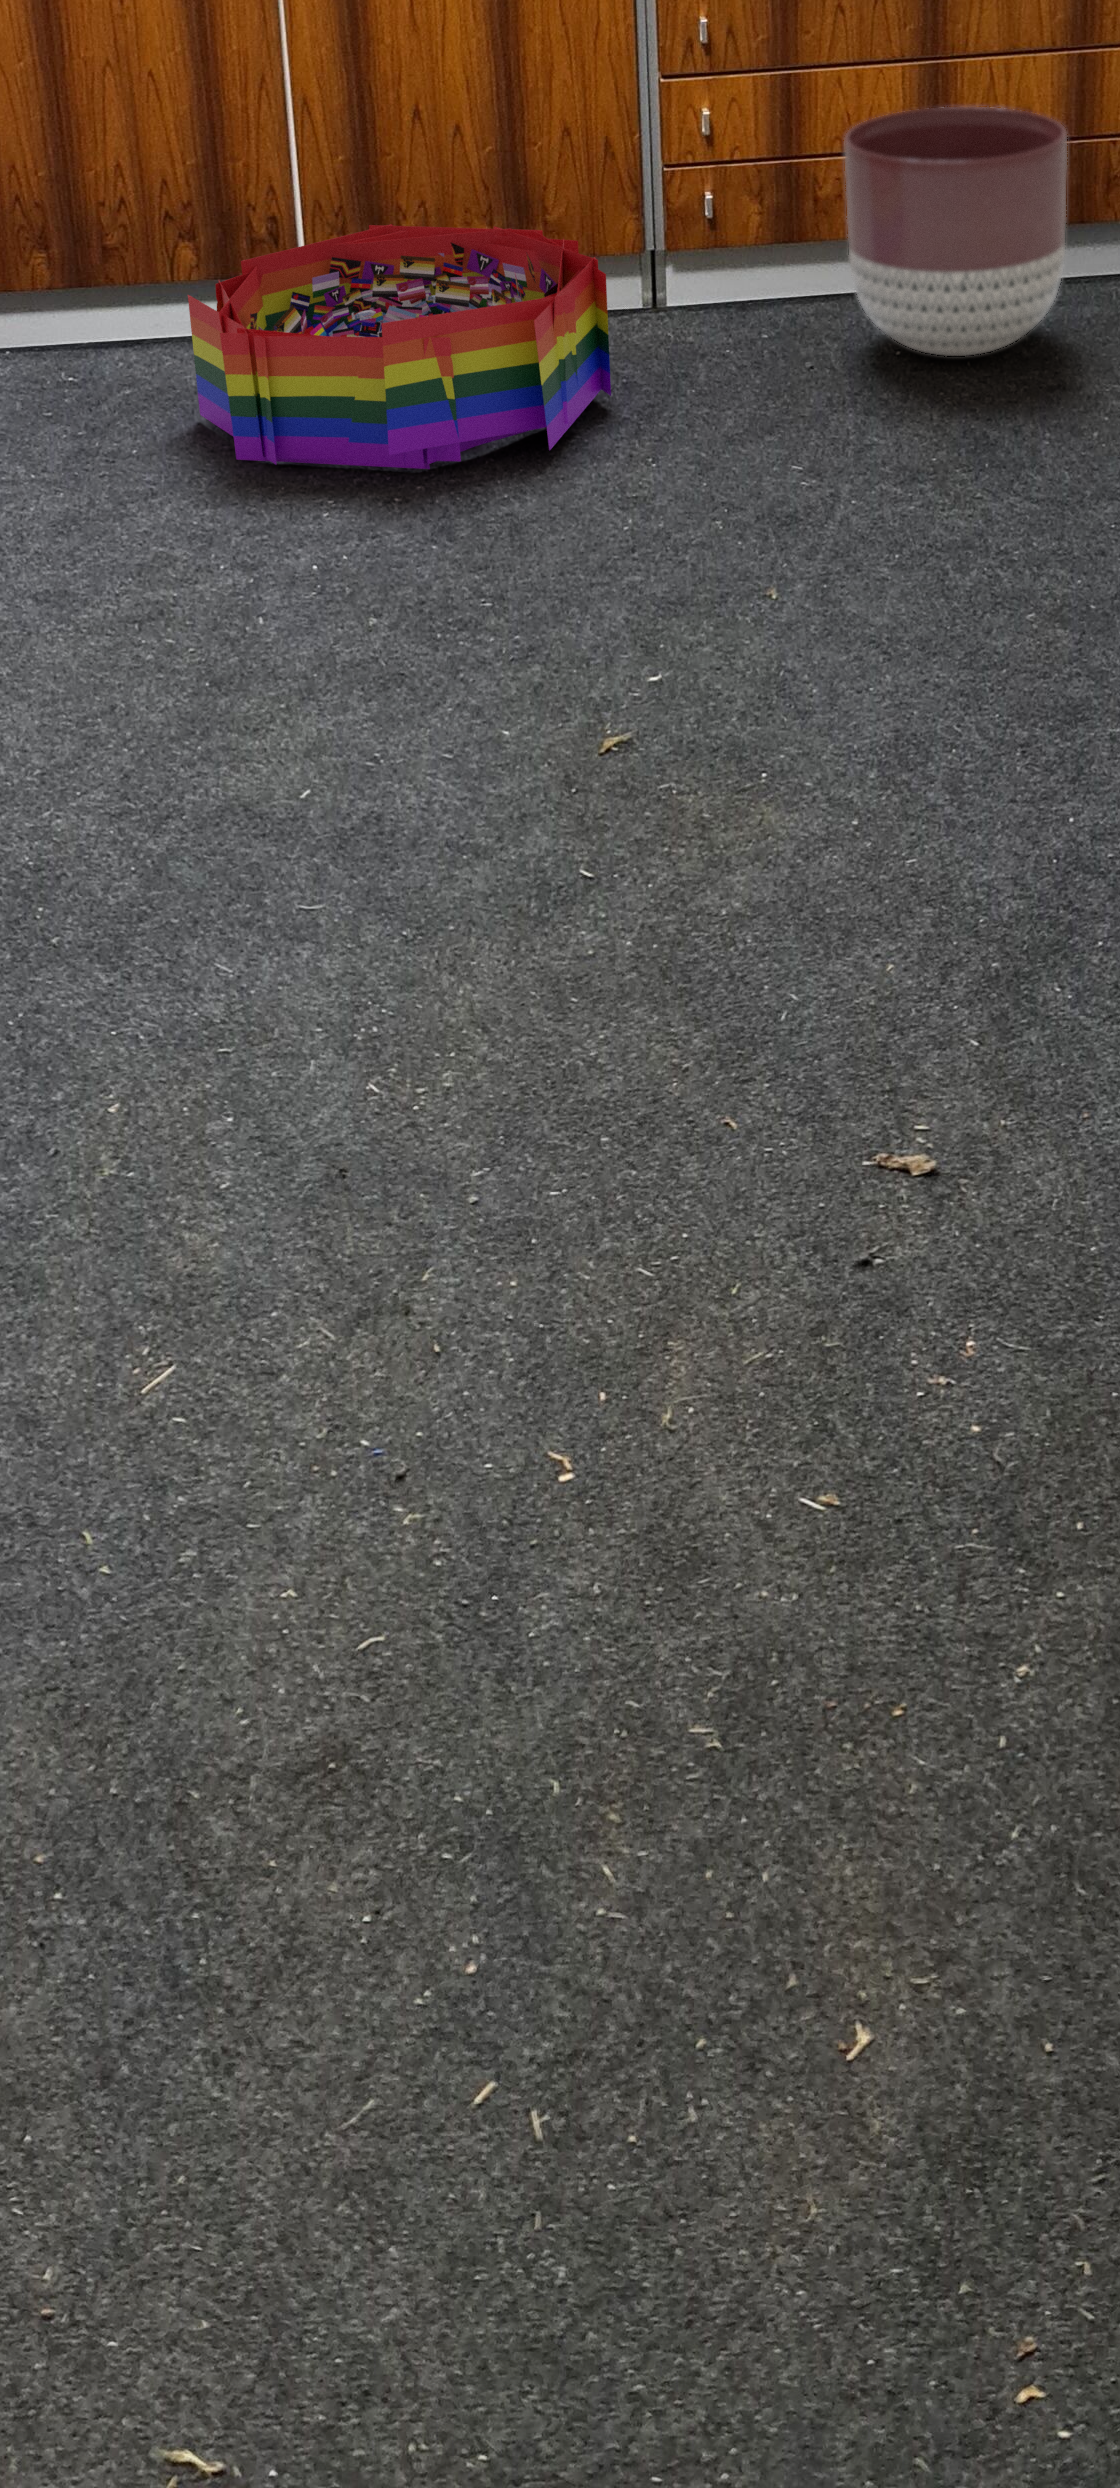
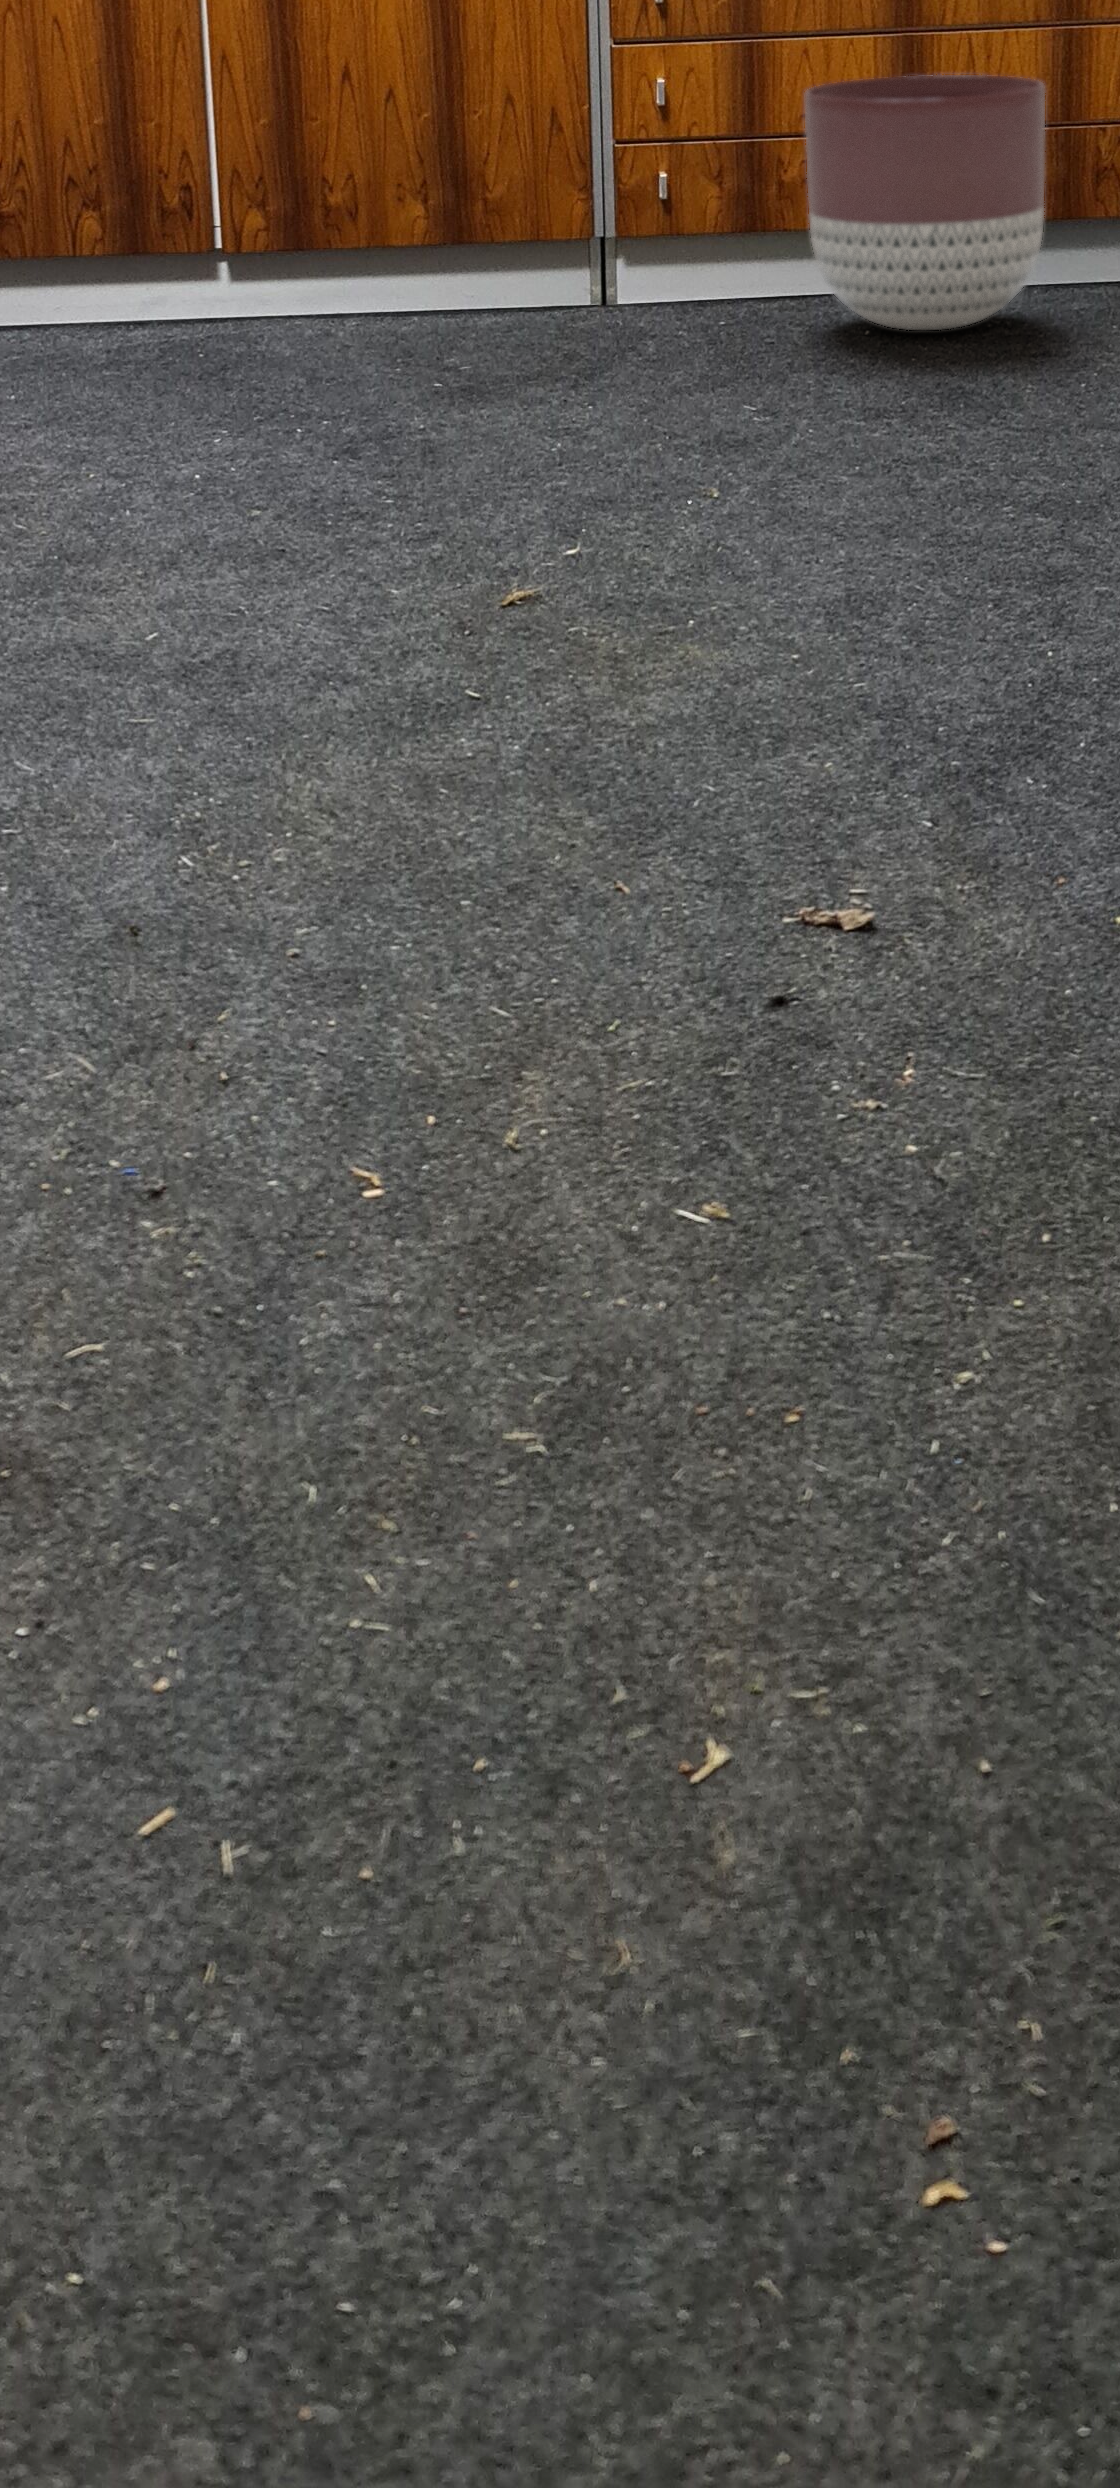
storage bin: present [188,224,611,469] -> none [87,194,546,410]

